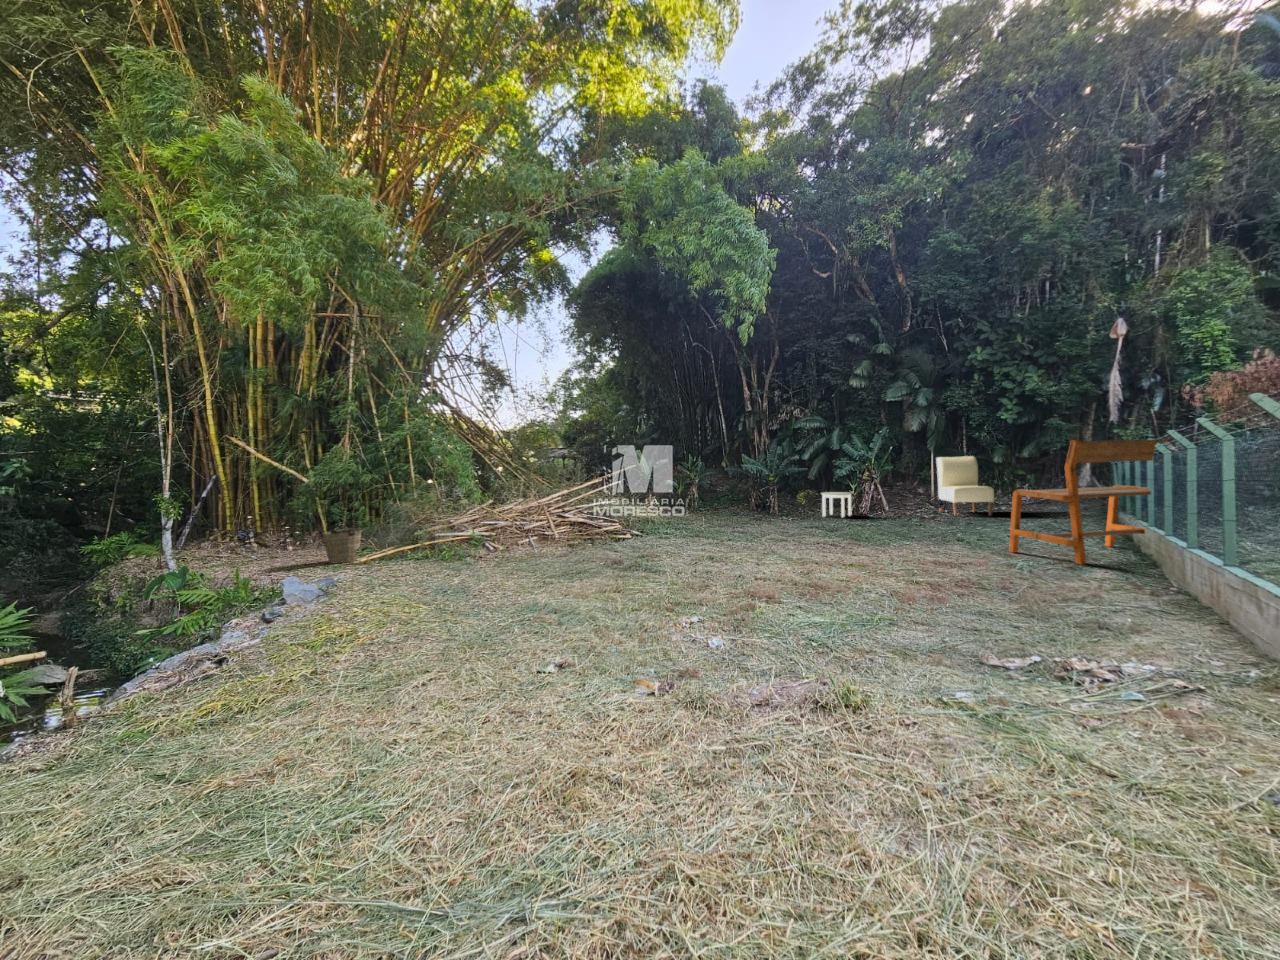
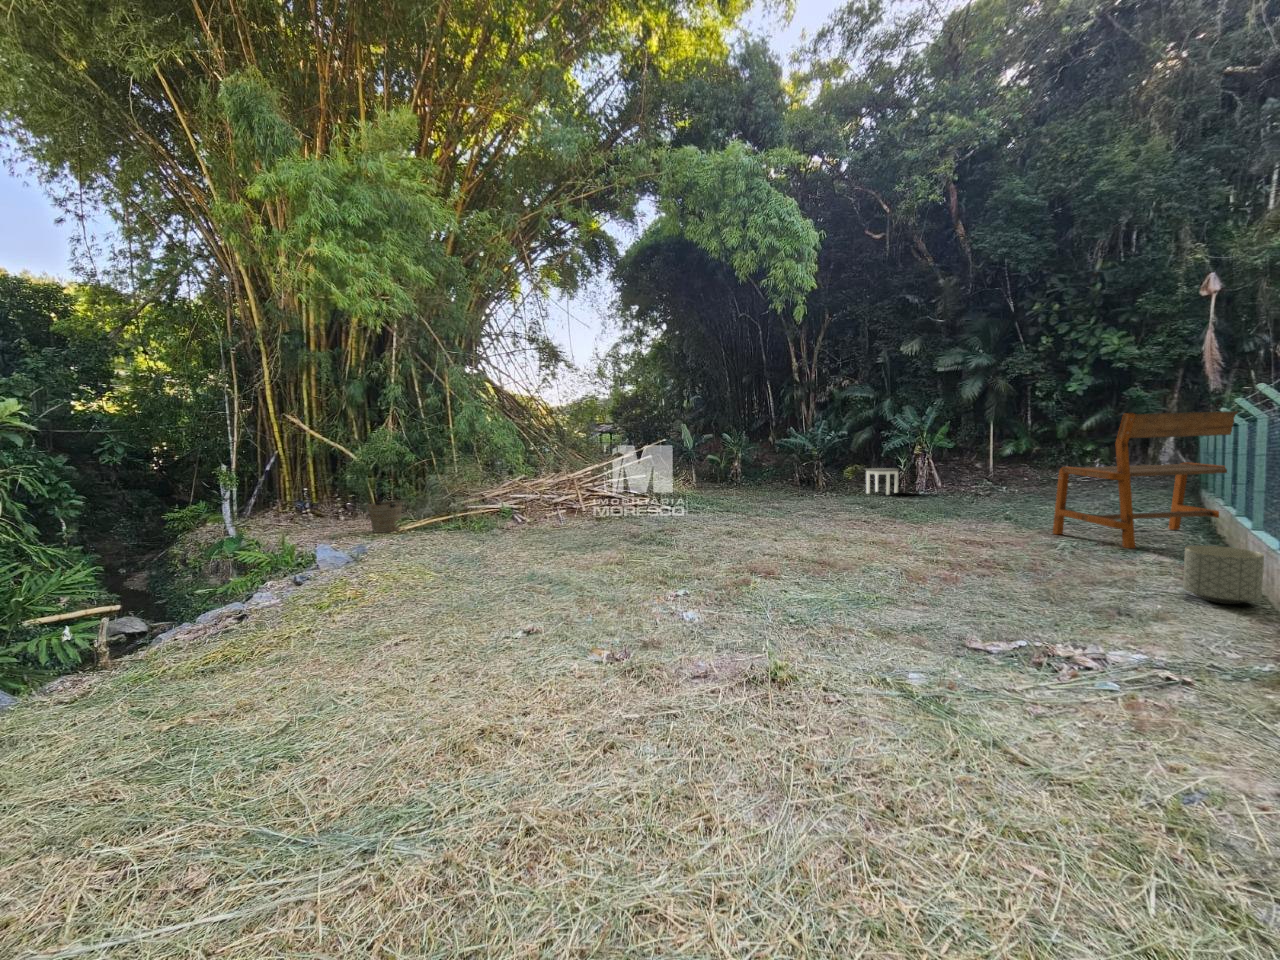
chair: present [936,456,994,516] -> none [996,430,1058,495]
planter: none [1151,561,1221,614] -> present [1183,546,1264,604]

